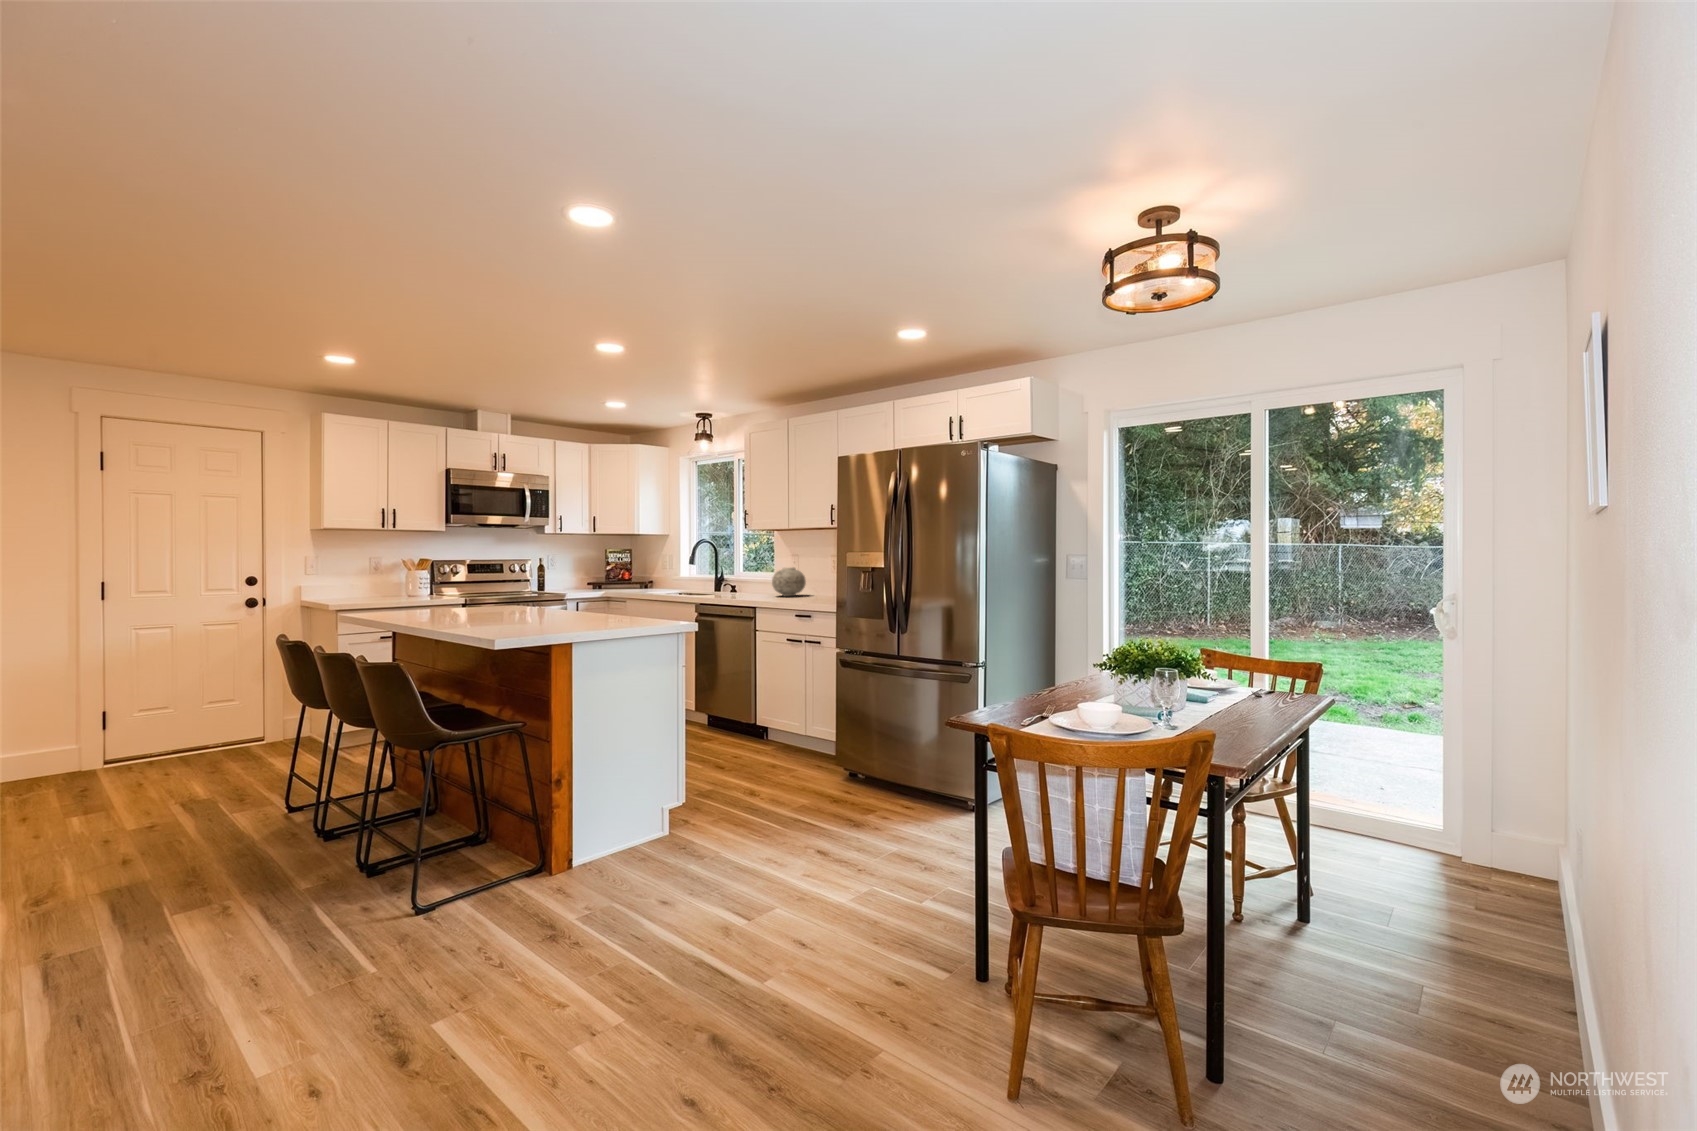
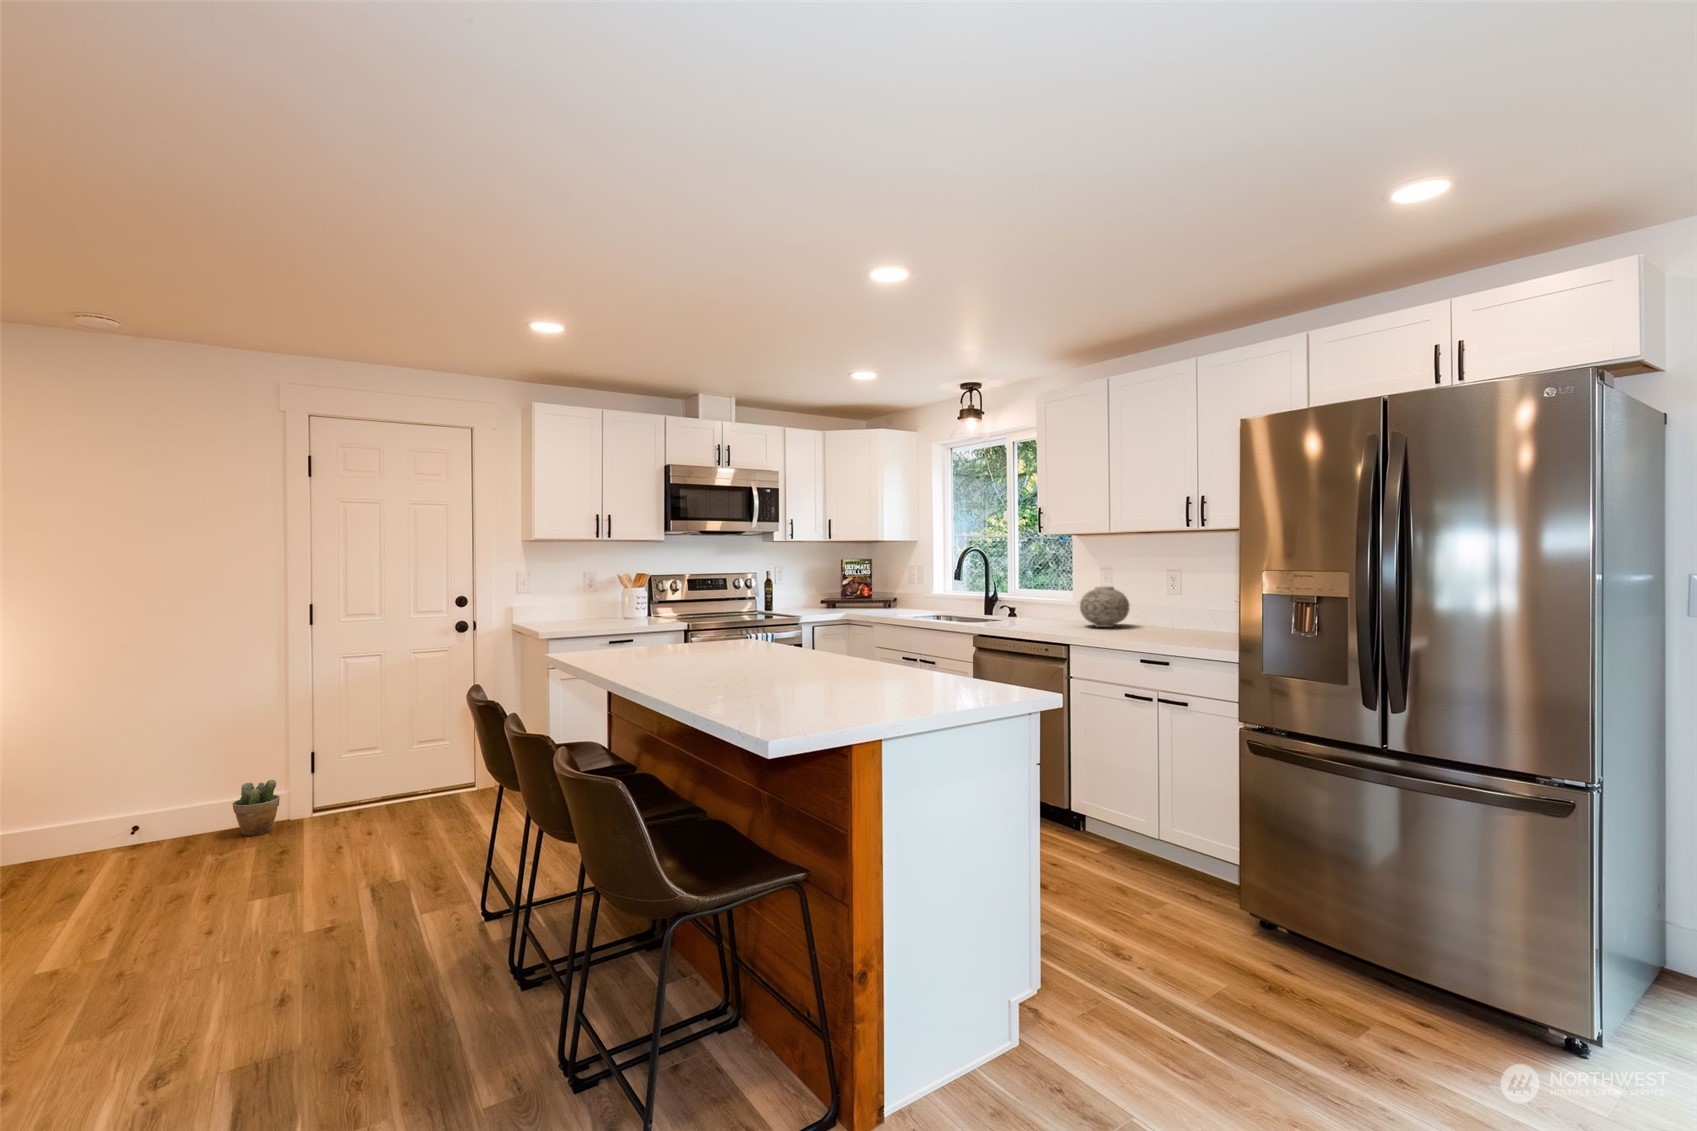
potted plant: none [25,733,73,782] -> present [233,780,280,836]

